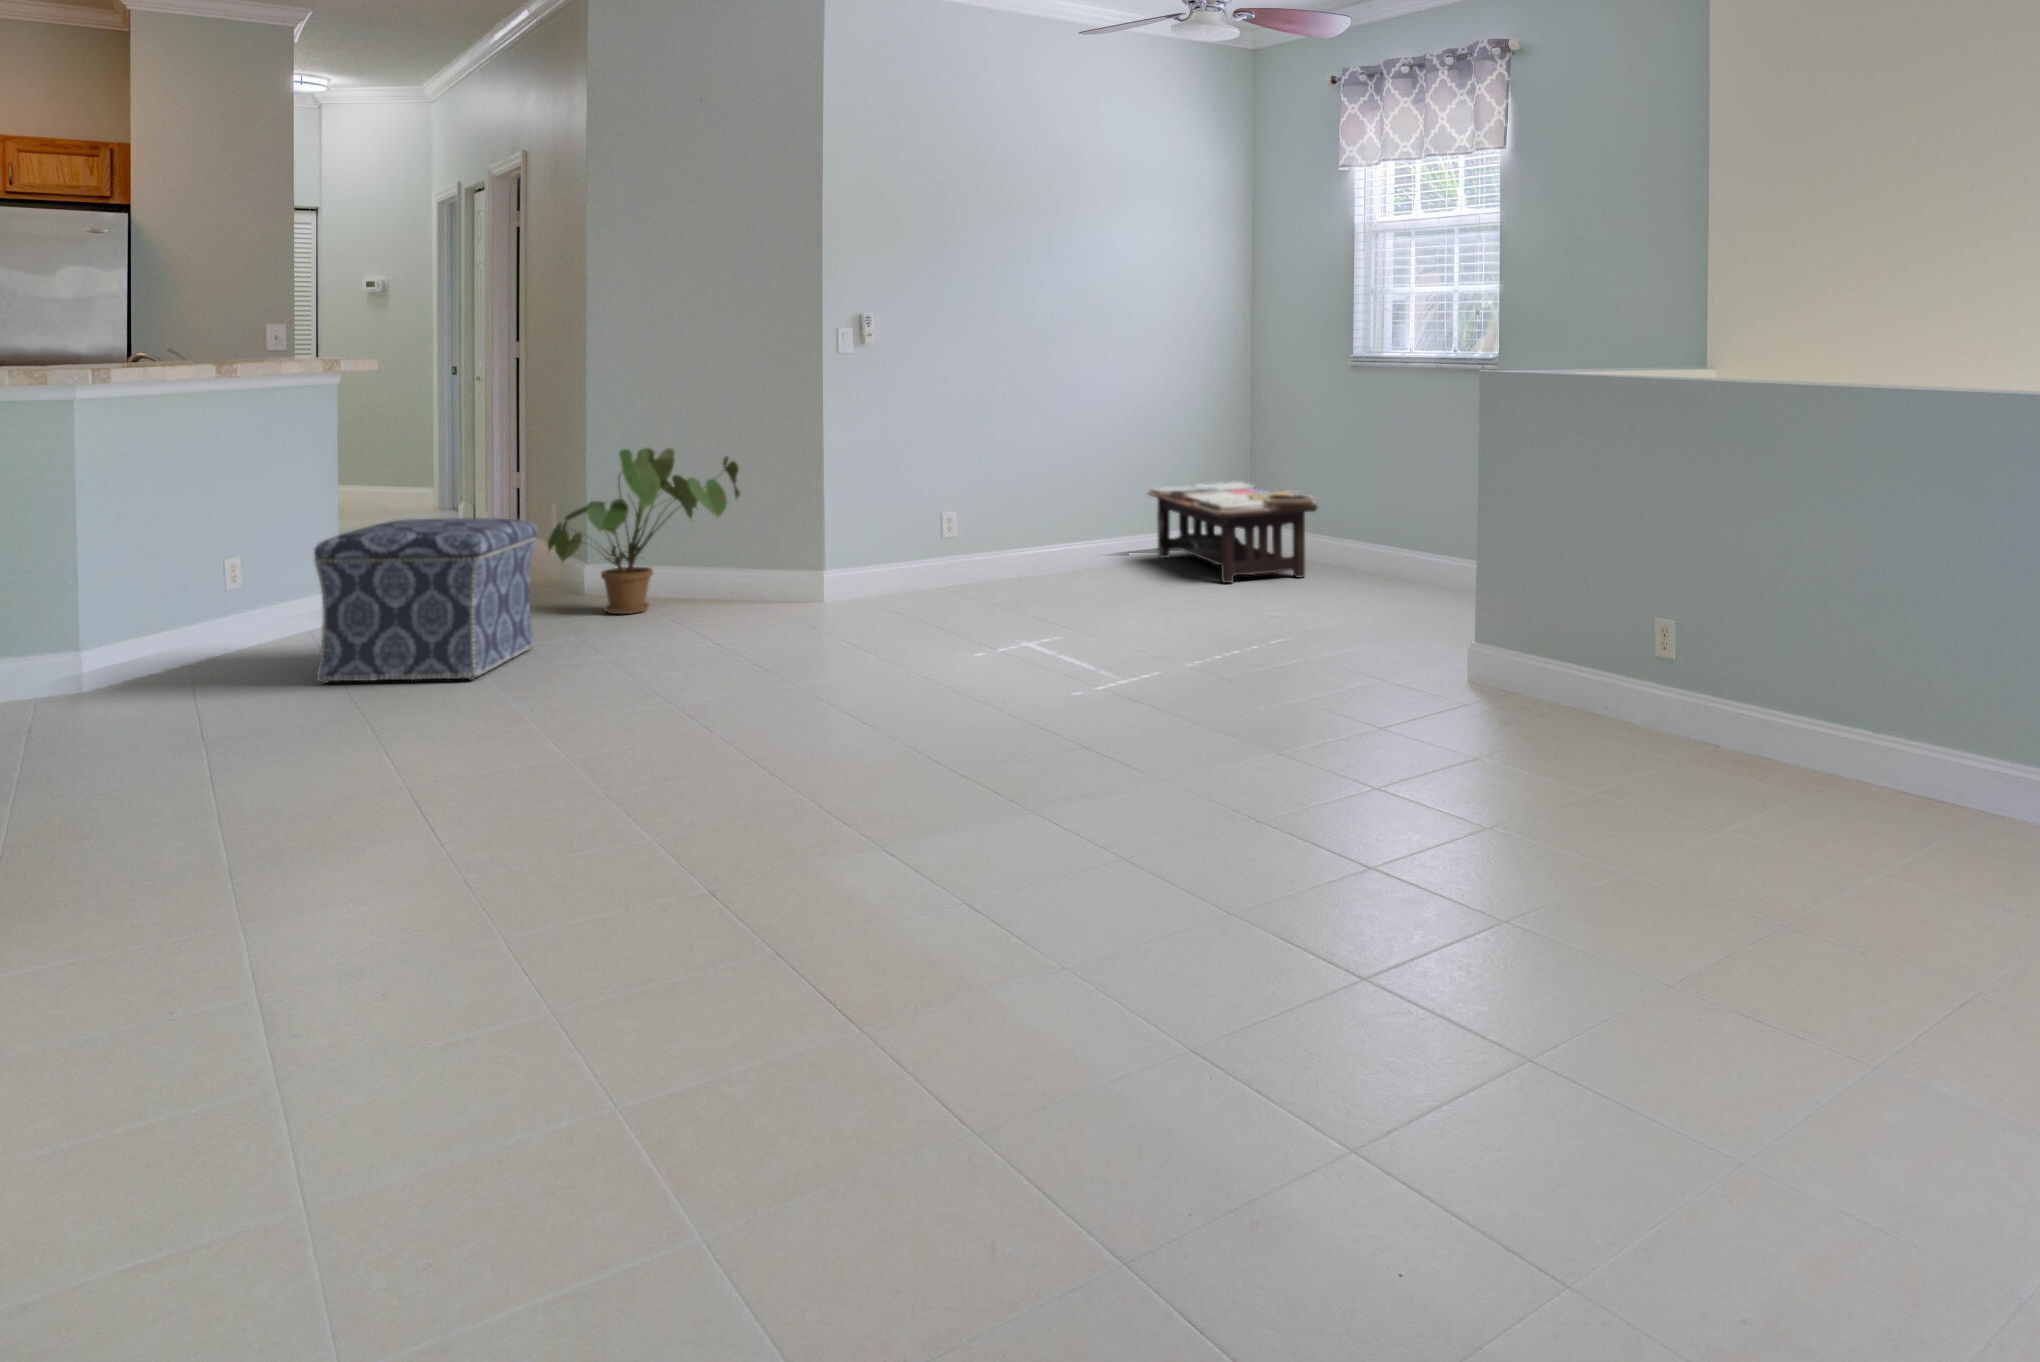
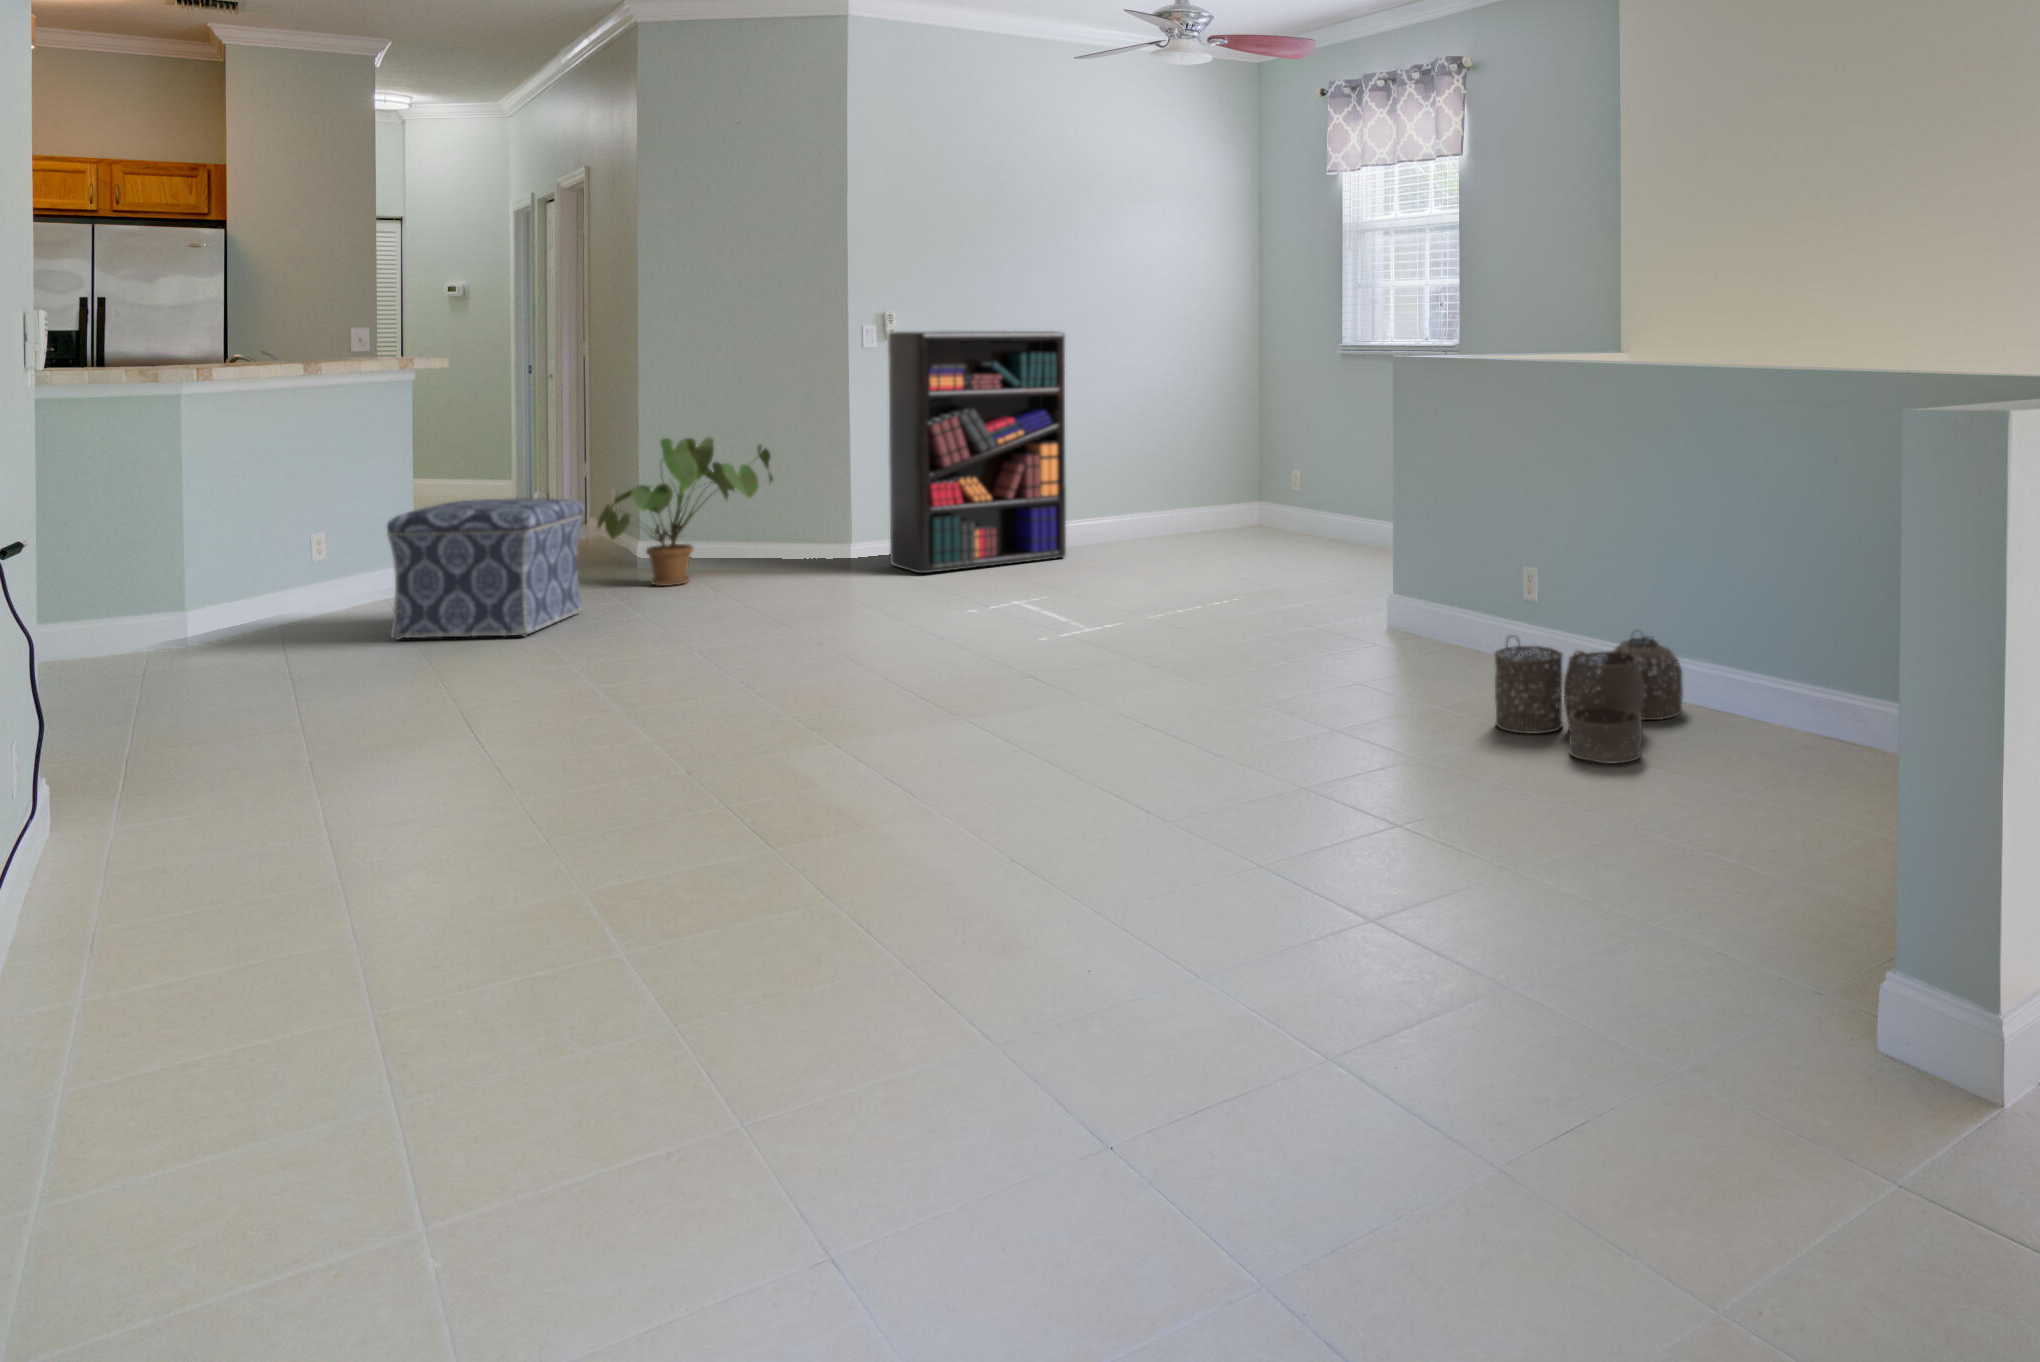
bookshelf: none [867,334,1059,601] -> present [888,331,1066,573]
coffee table: present [1148,482,1318,583] -> none [1160,466,1307,557]
woven basket: none [1669,697,1882,876] -> present [1495,636,1683,763]

